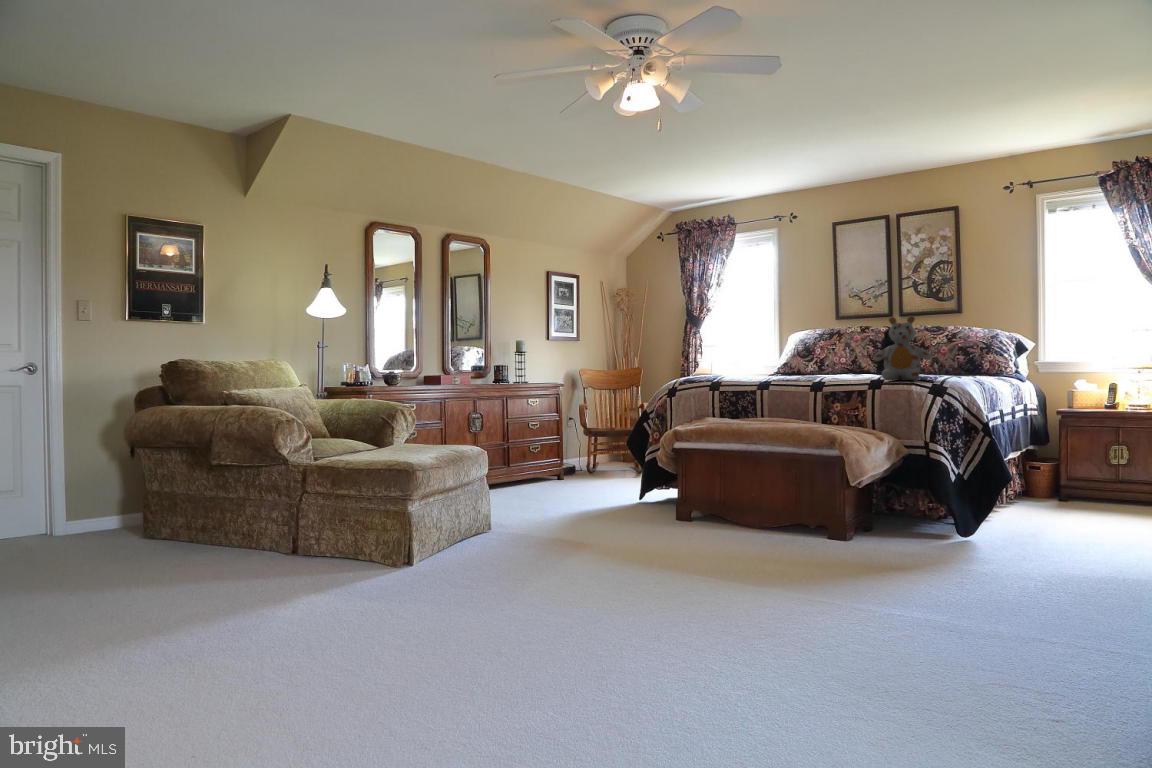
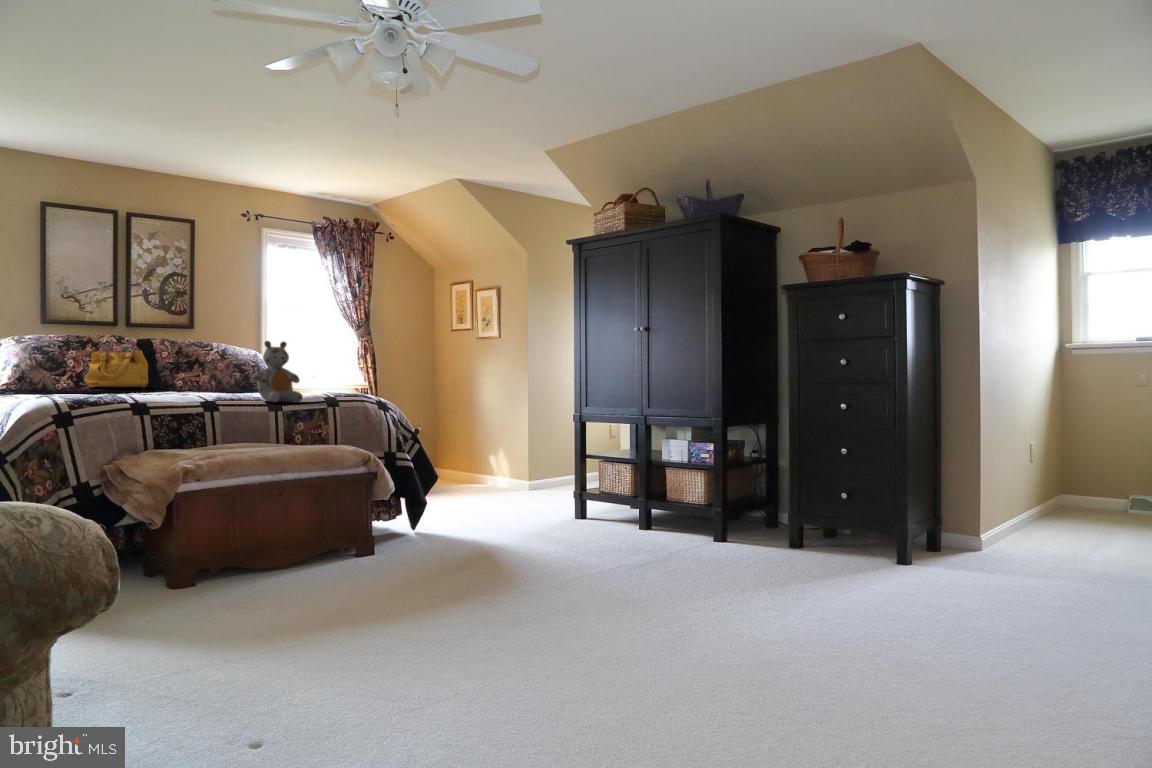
handbag: none [826,335,875,372] -> present [85,347,148,388]

